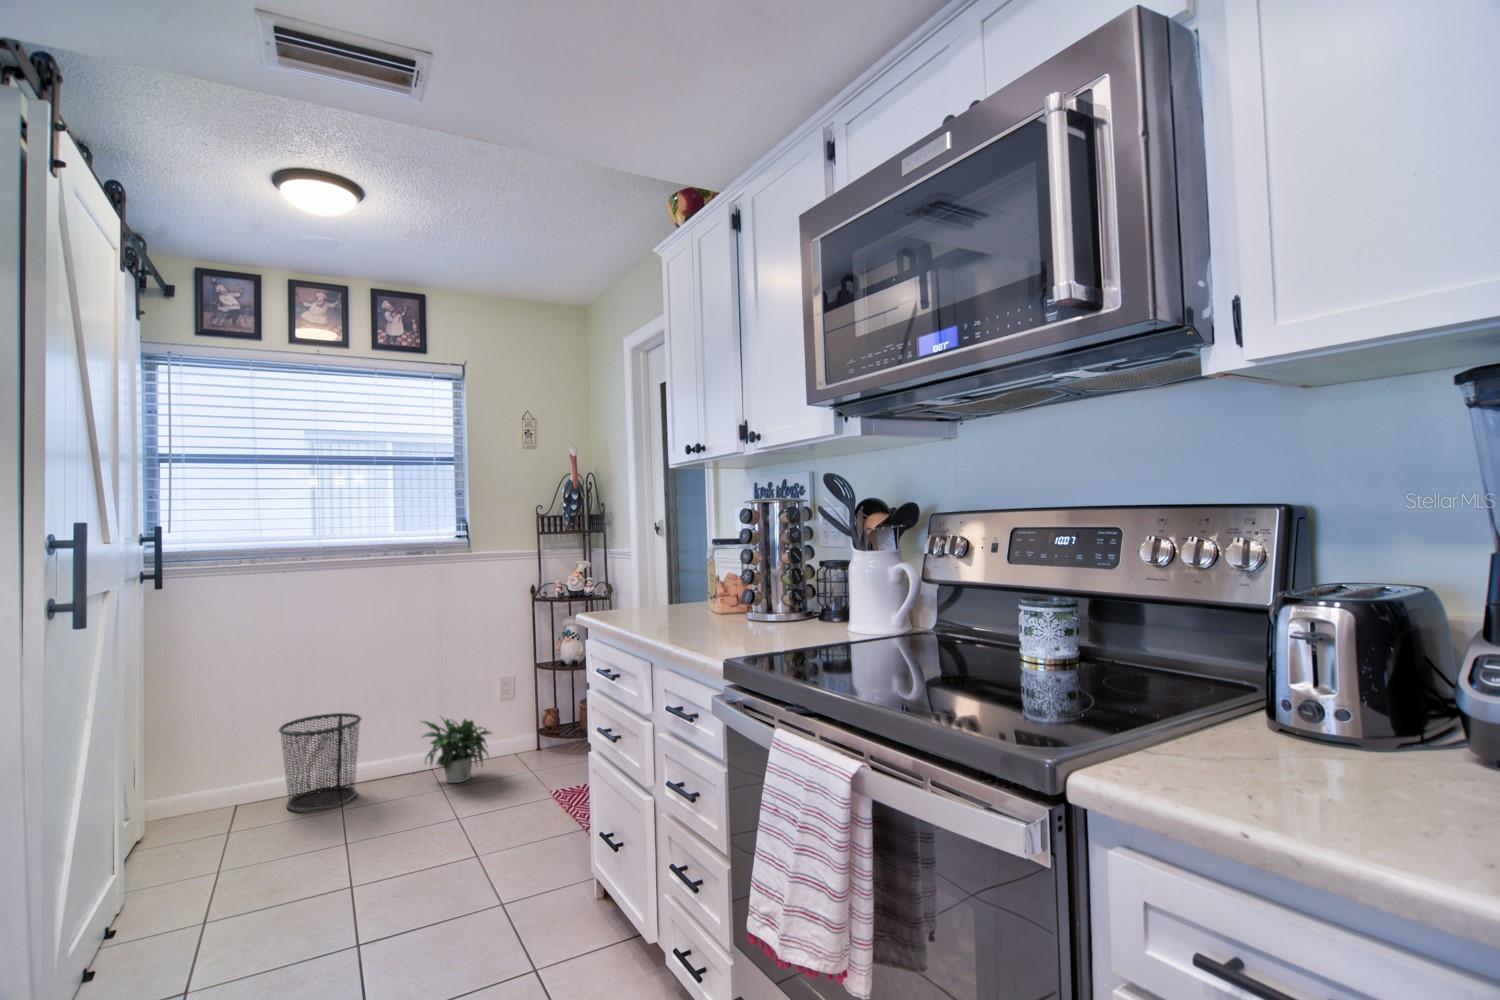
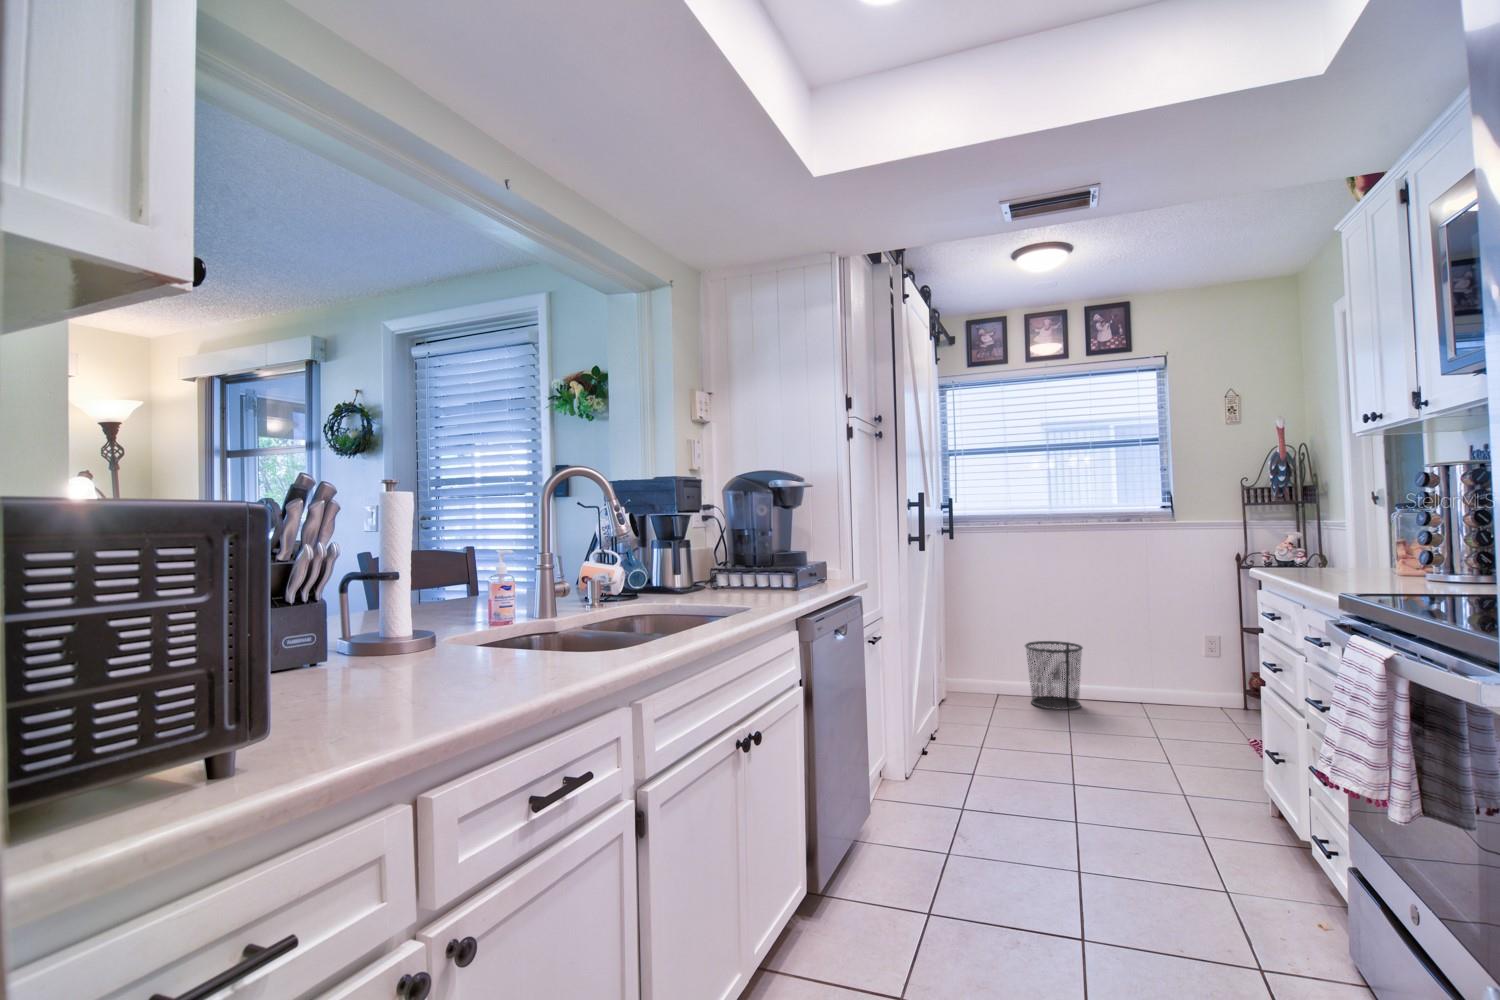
potted plant: present [422,718,491,783] -> none [1124,657,1197,717]

